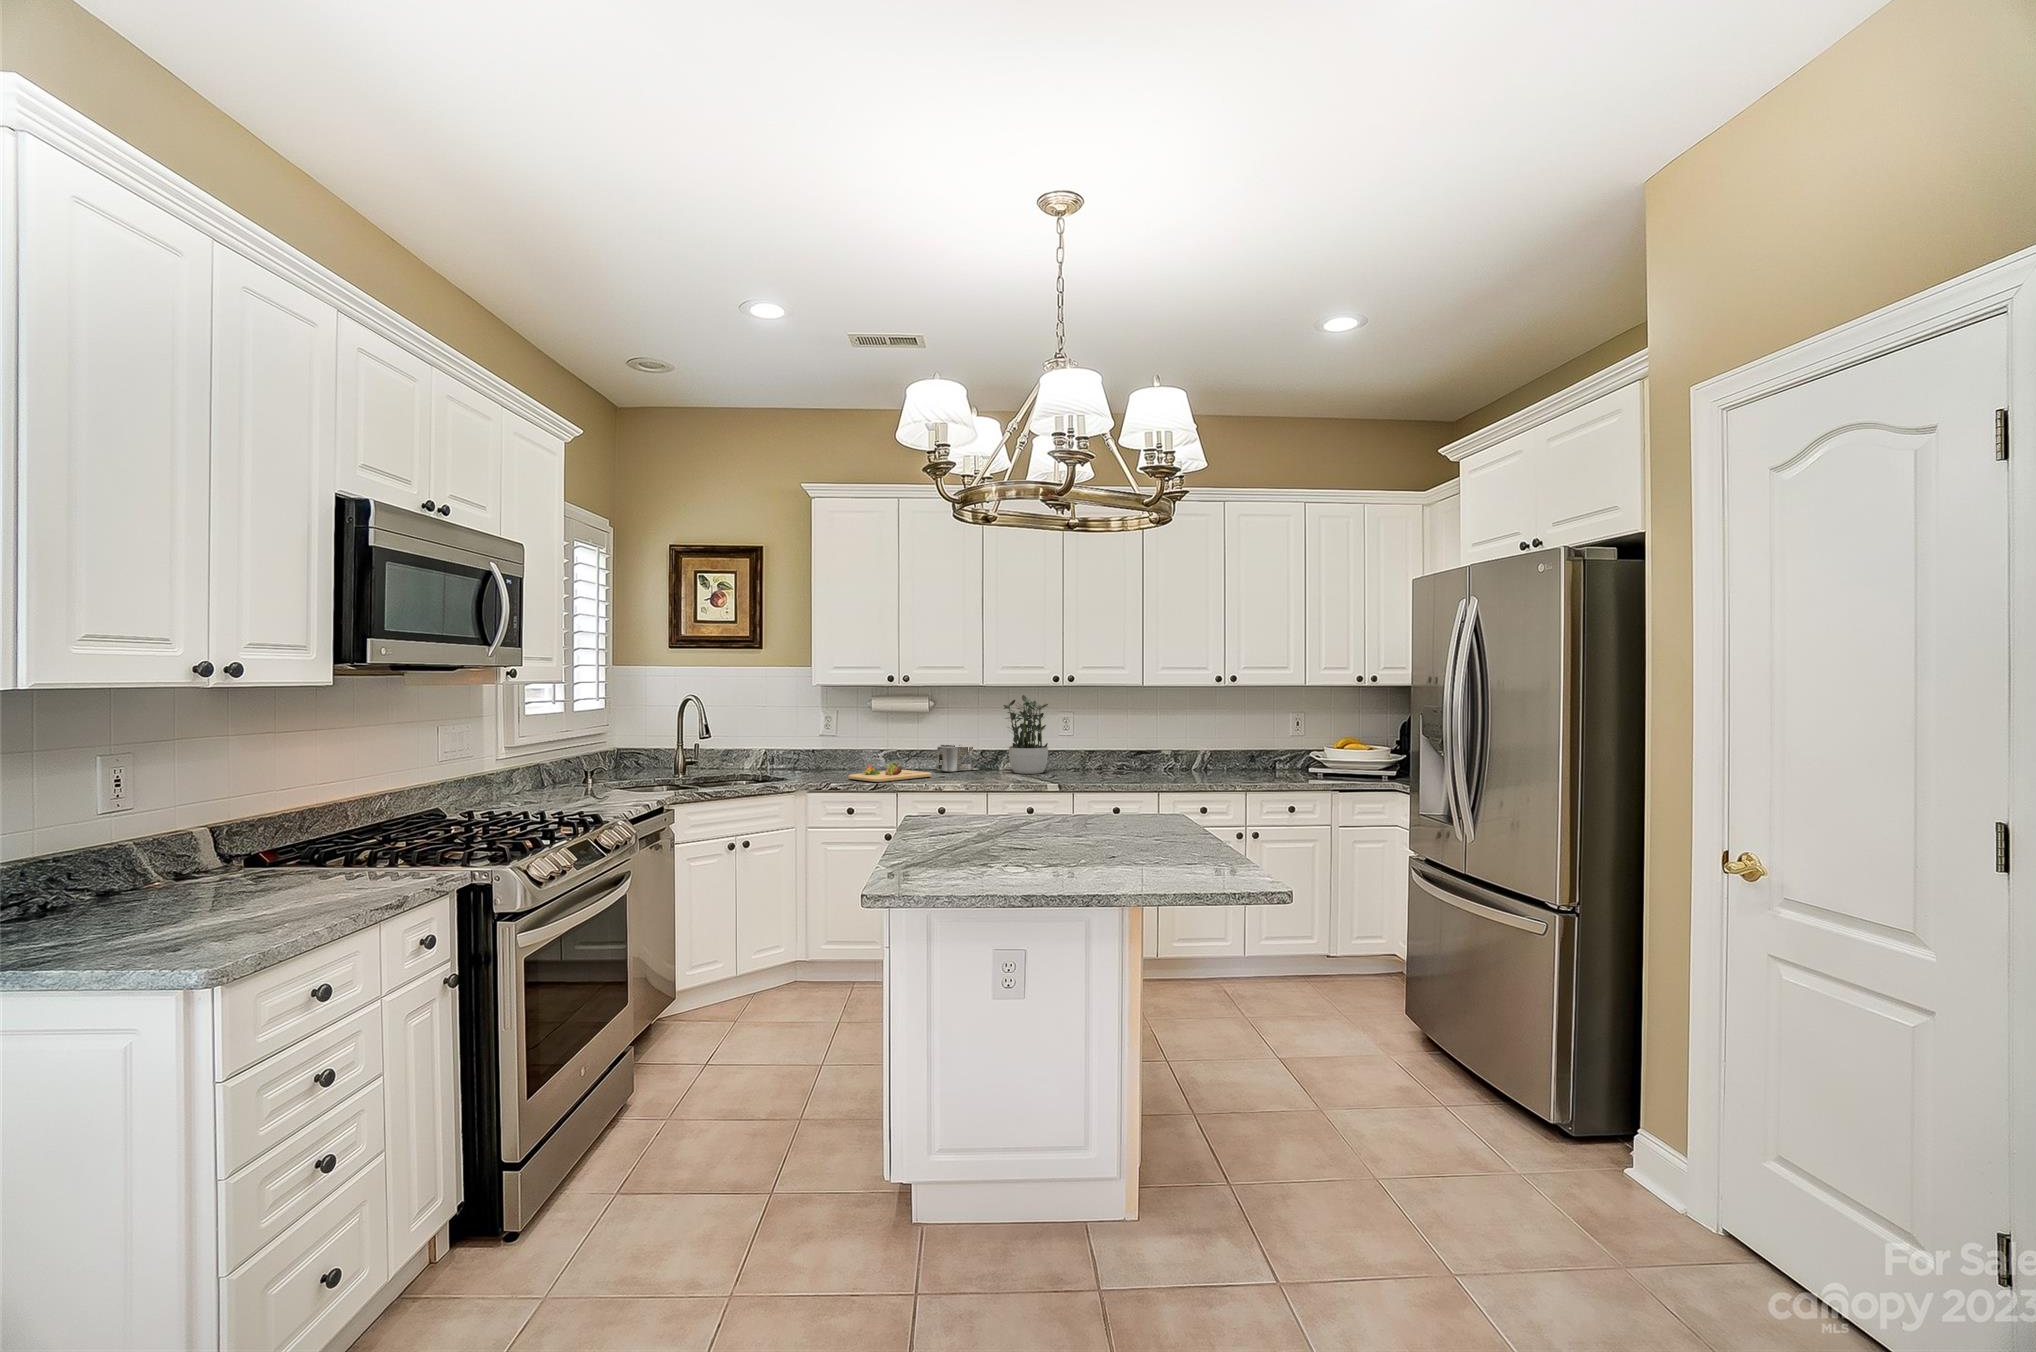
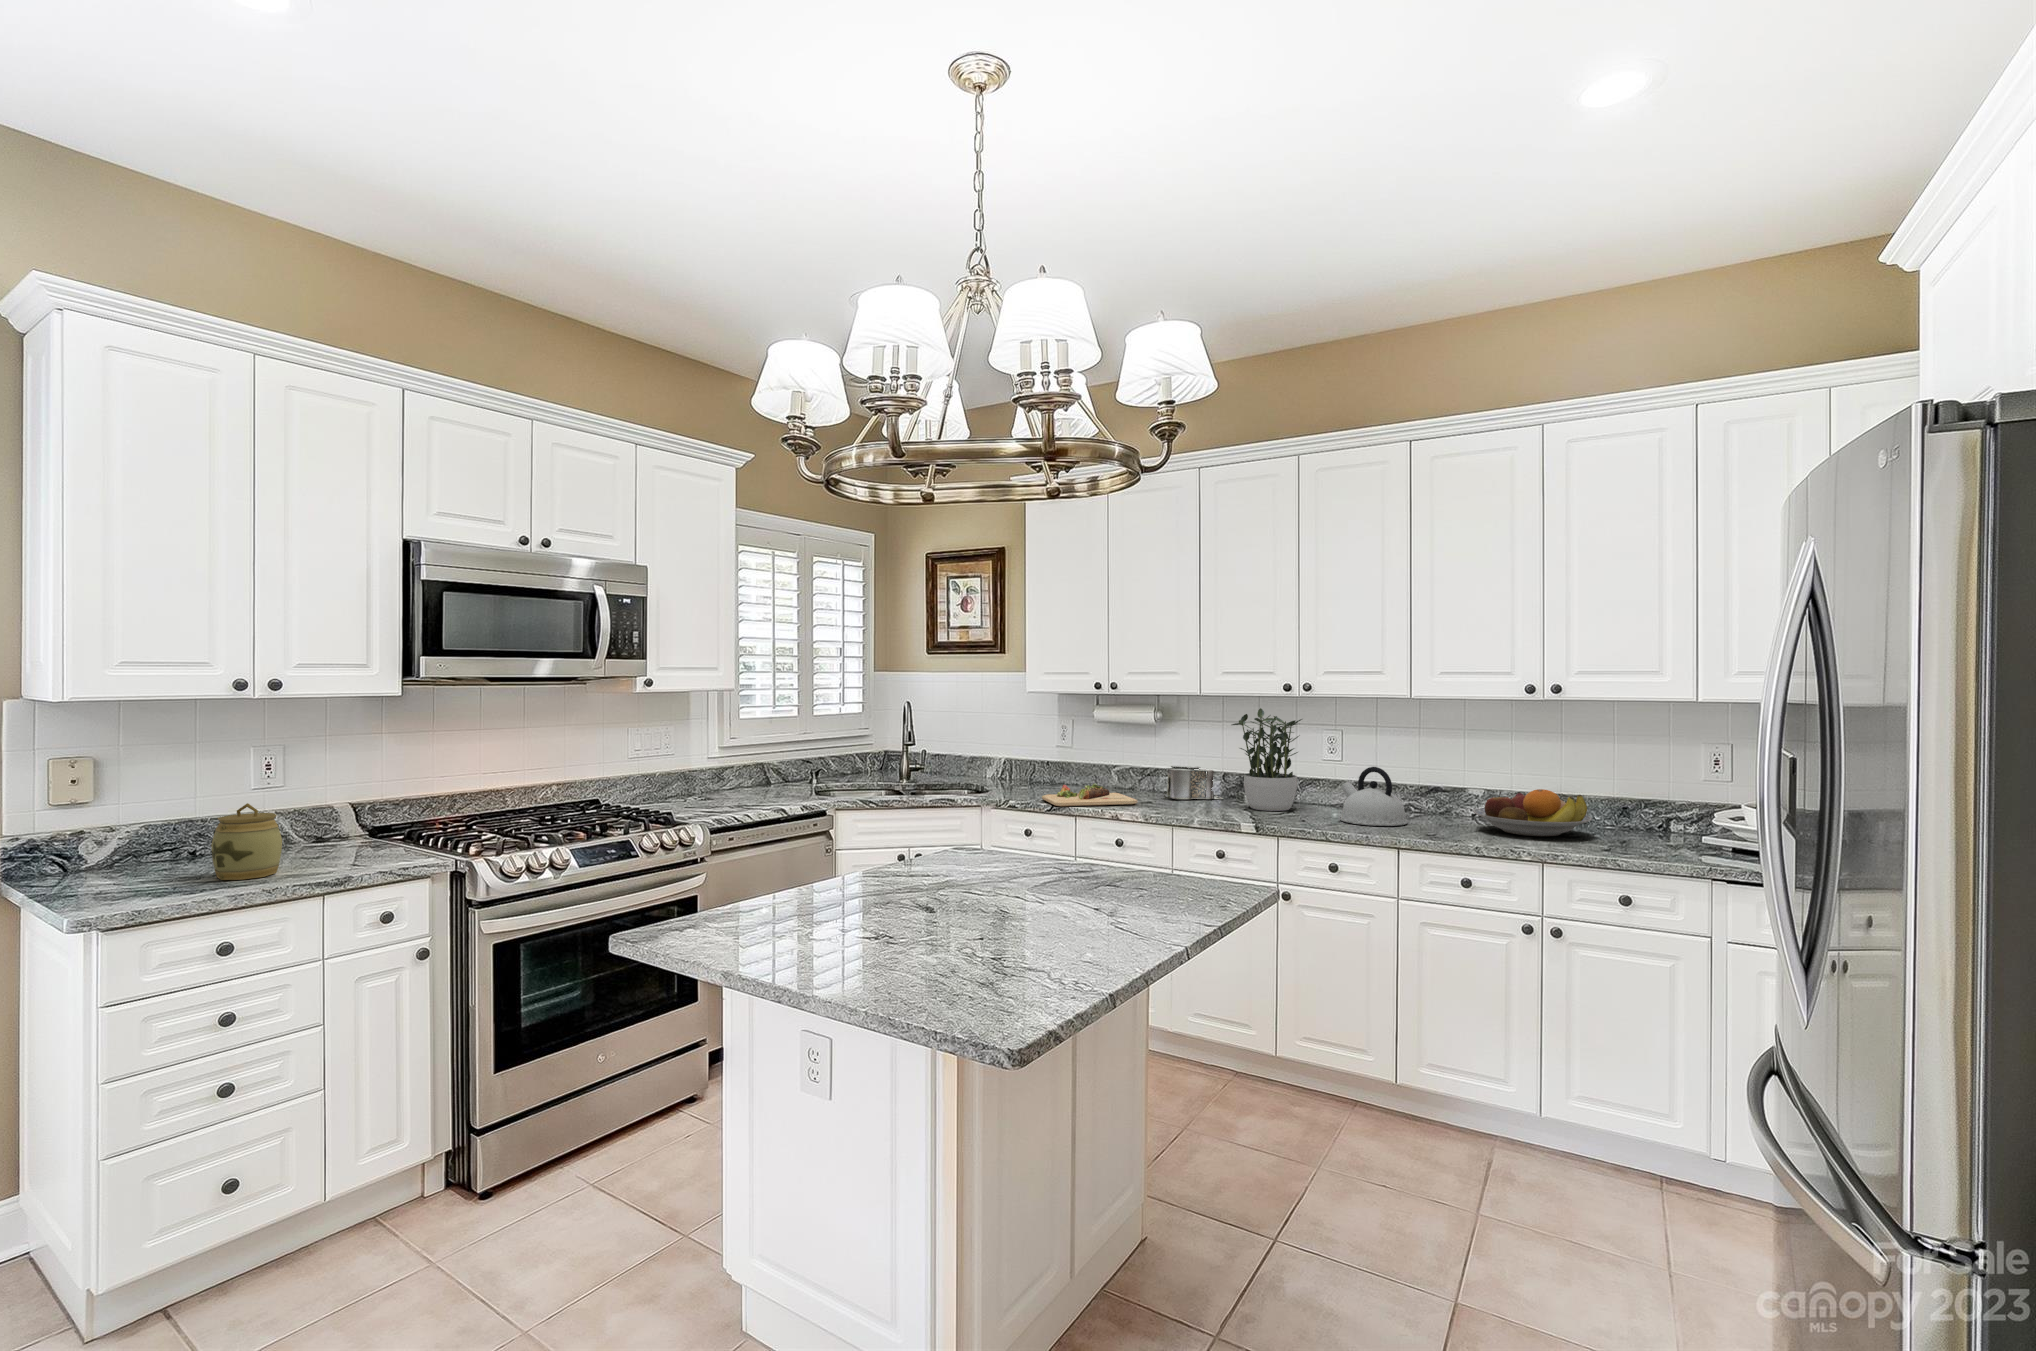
kettle: none [1088,735,1137,777] -> present [1340,767,1408,826]
fruit bowl: none [1176,744,1246,775] -> present [1473,789,1592,836]
jar: none [197,819,283,915] -> present [211,803,282,880]

